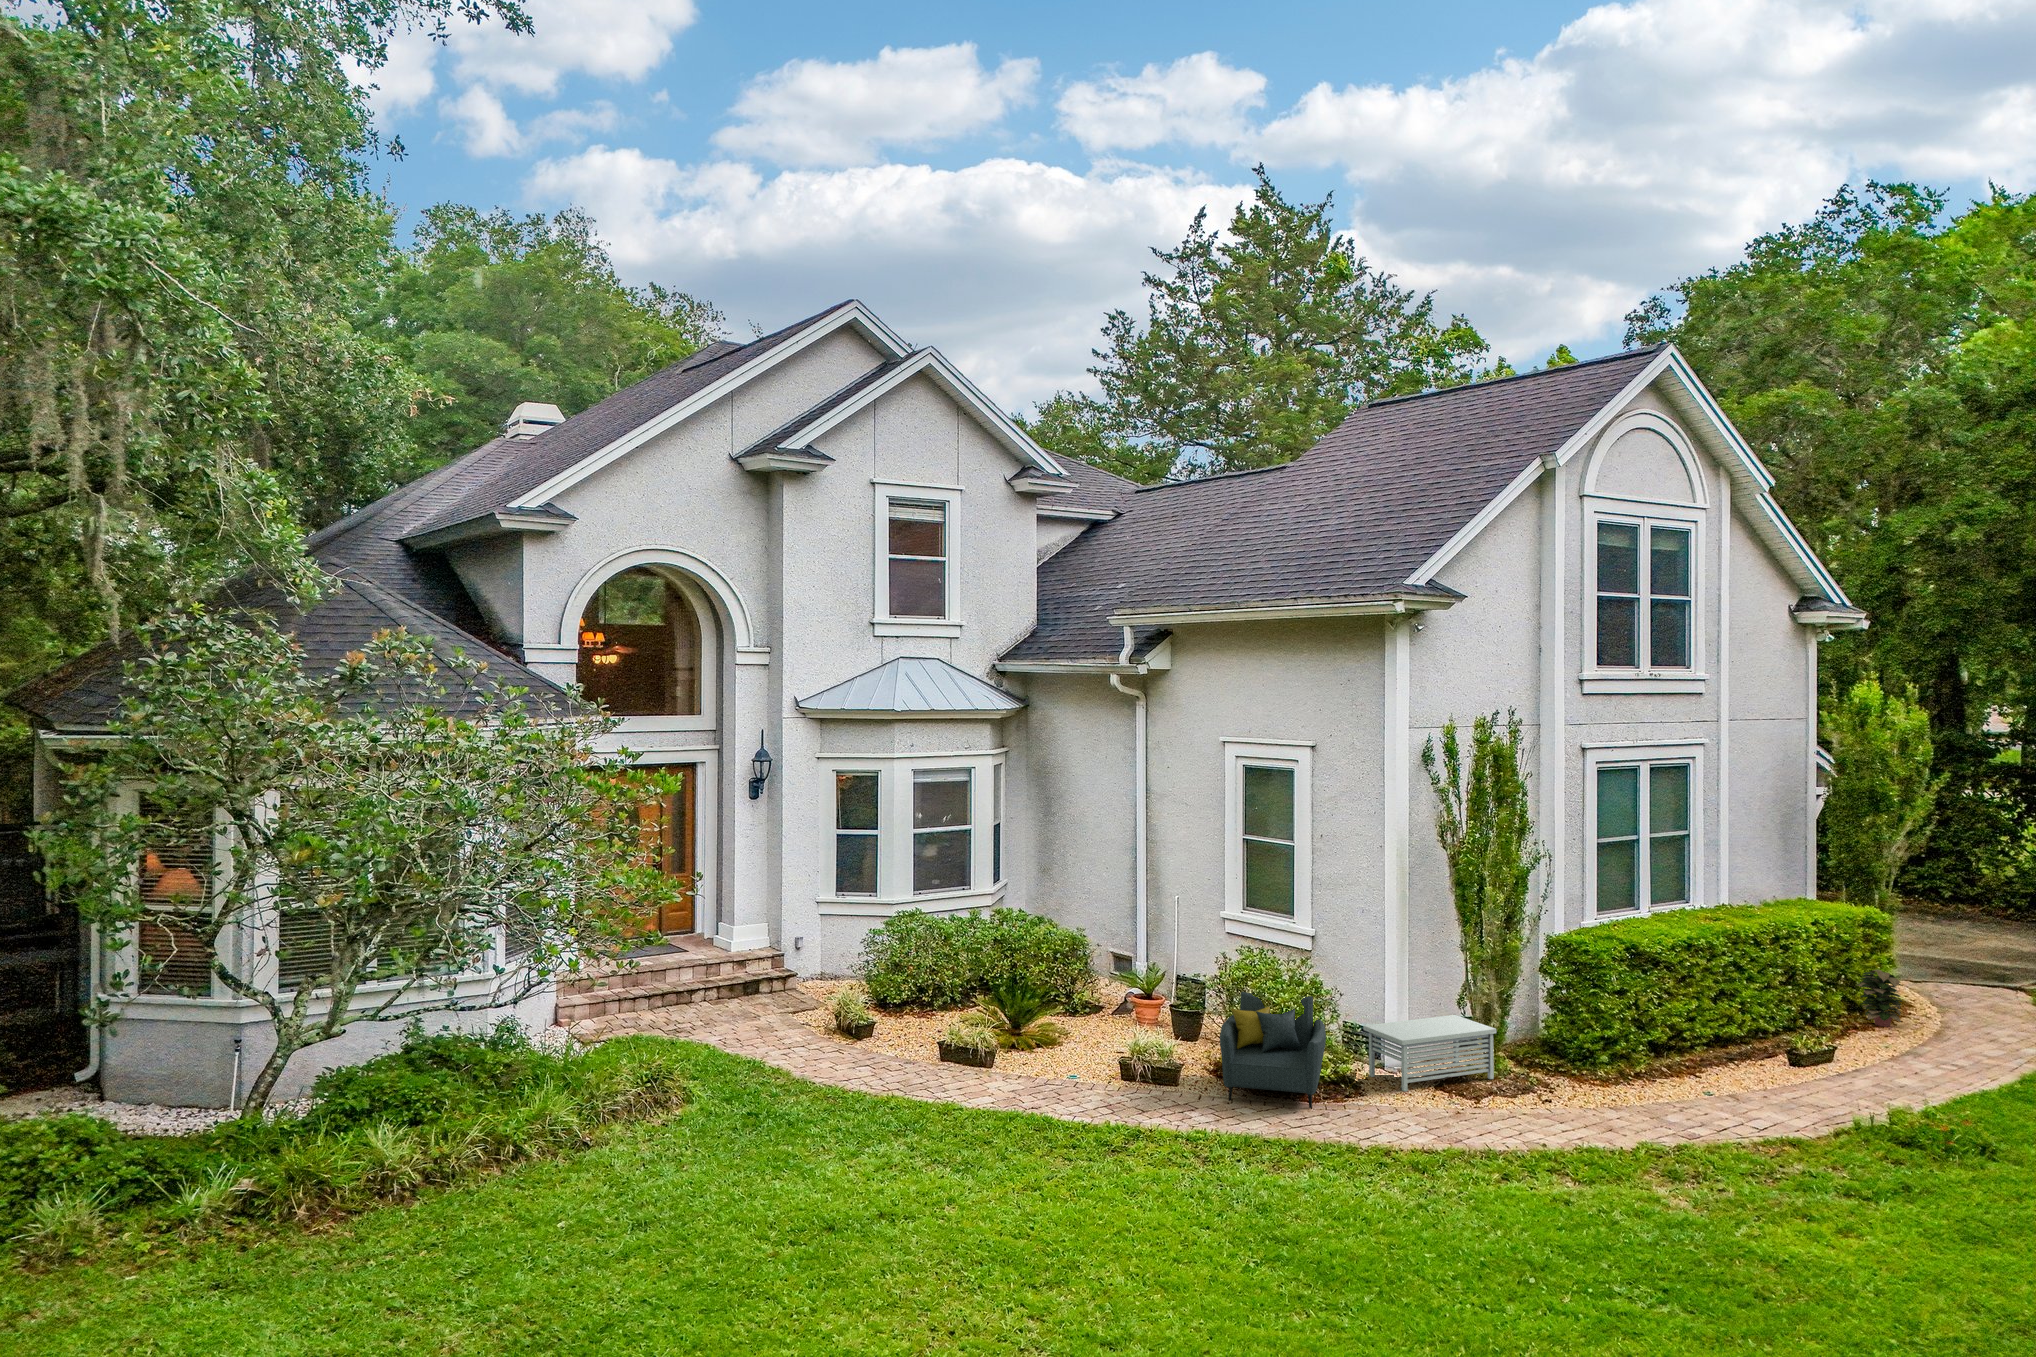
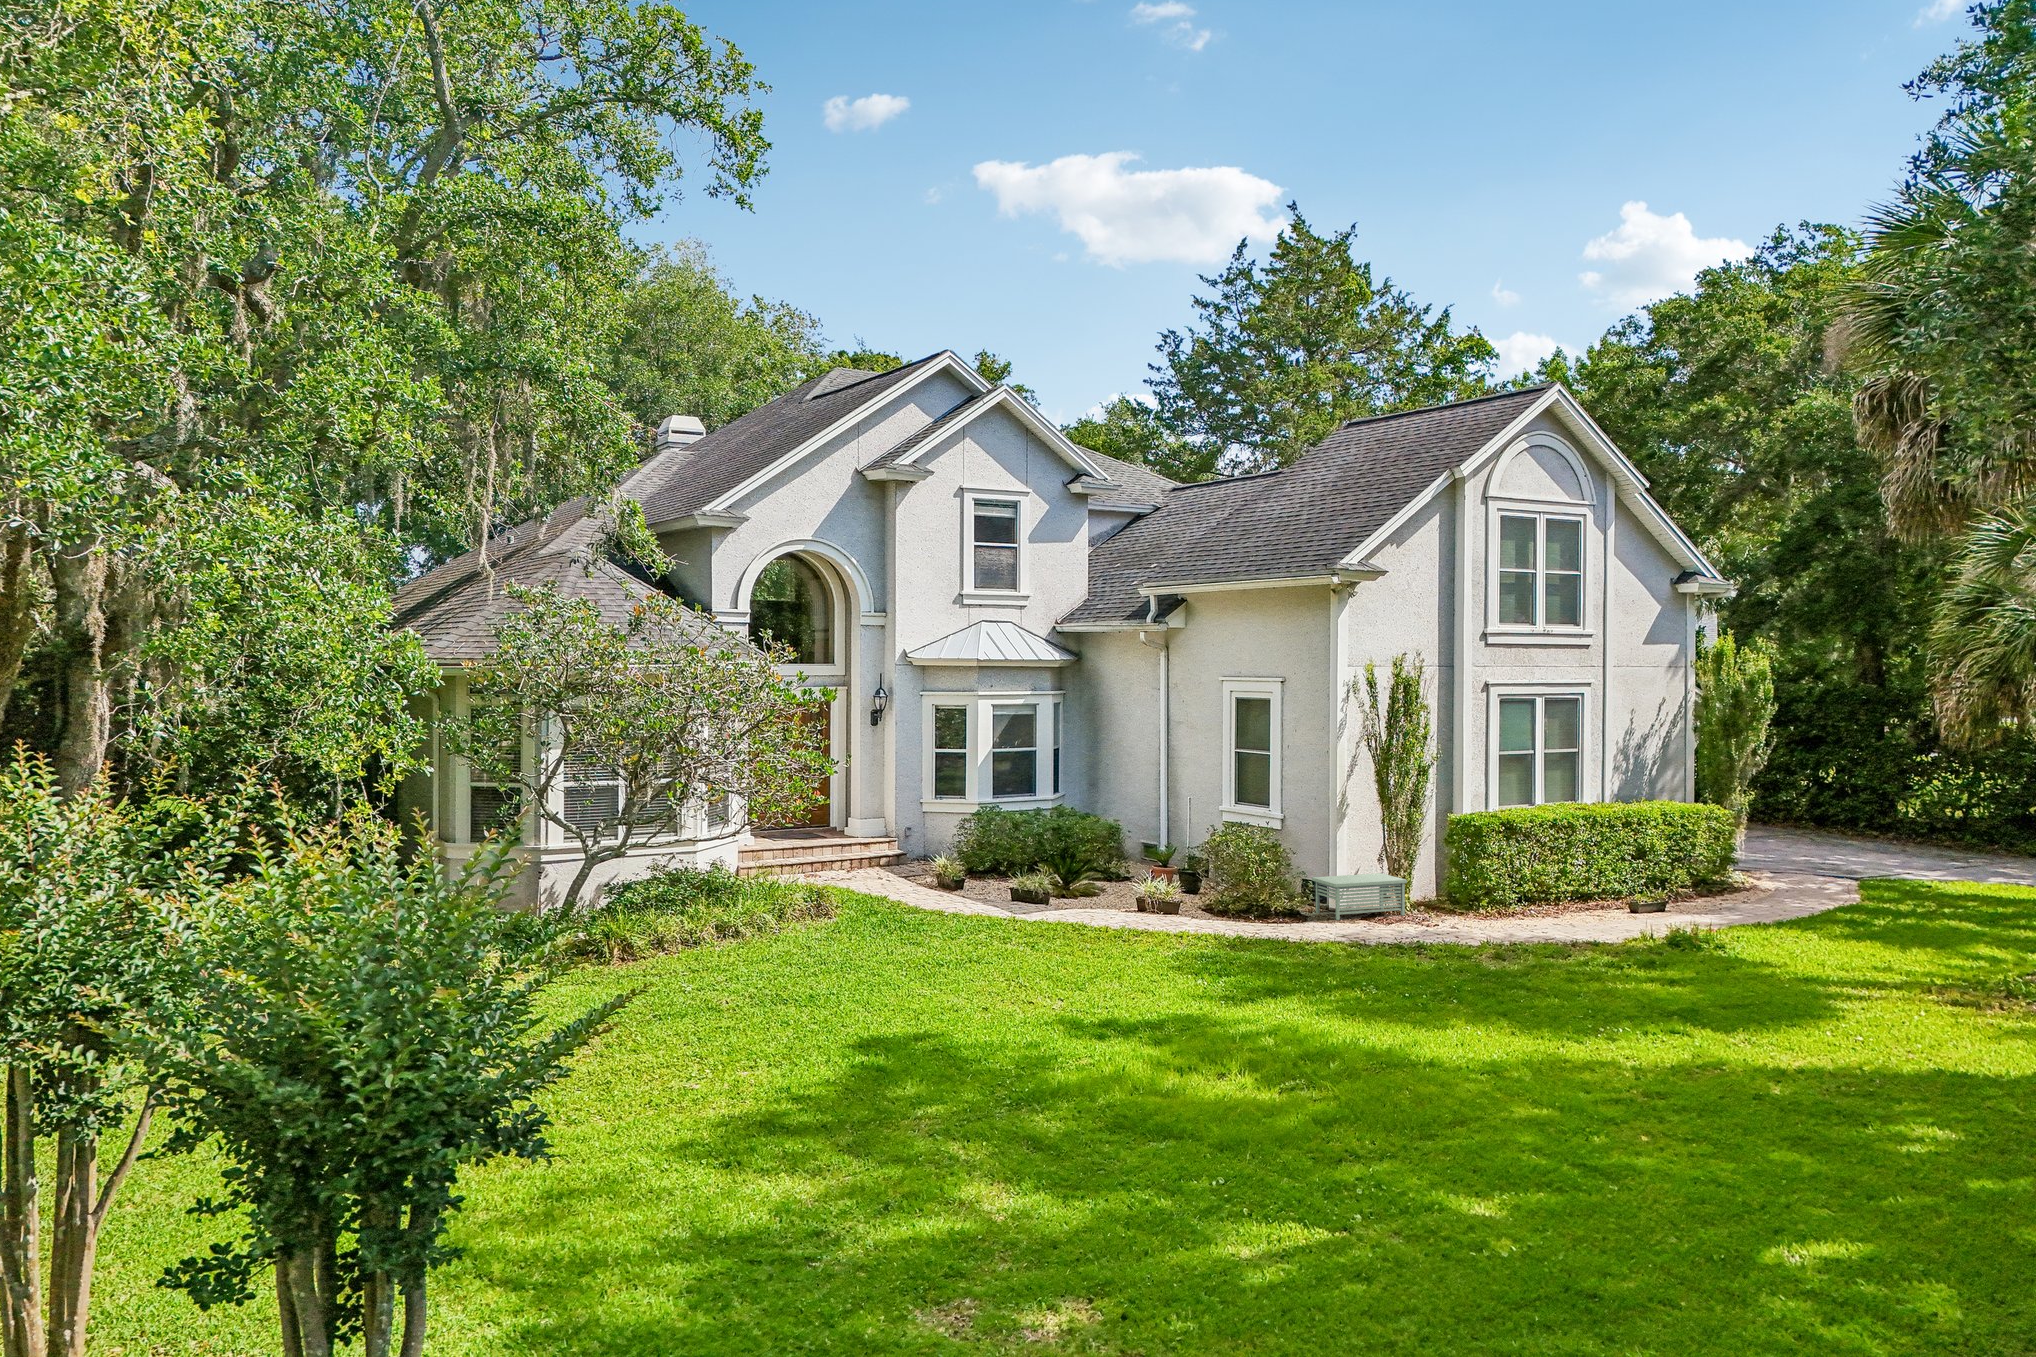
decorative plant: present [1857,970,1902,1027] -> none [1700,853,1734,894]
armchair: present [1220,992,1326,1108] -> none [1206,852,1282,926]

